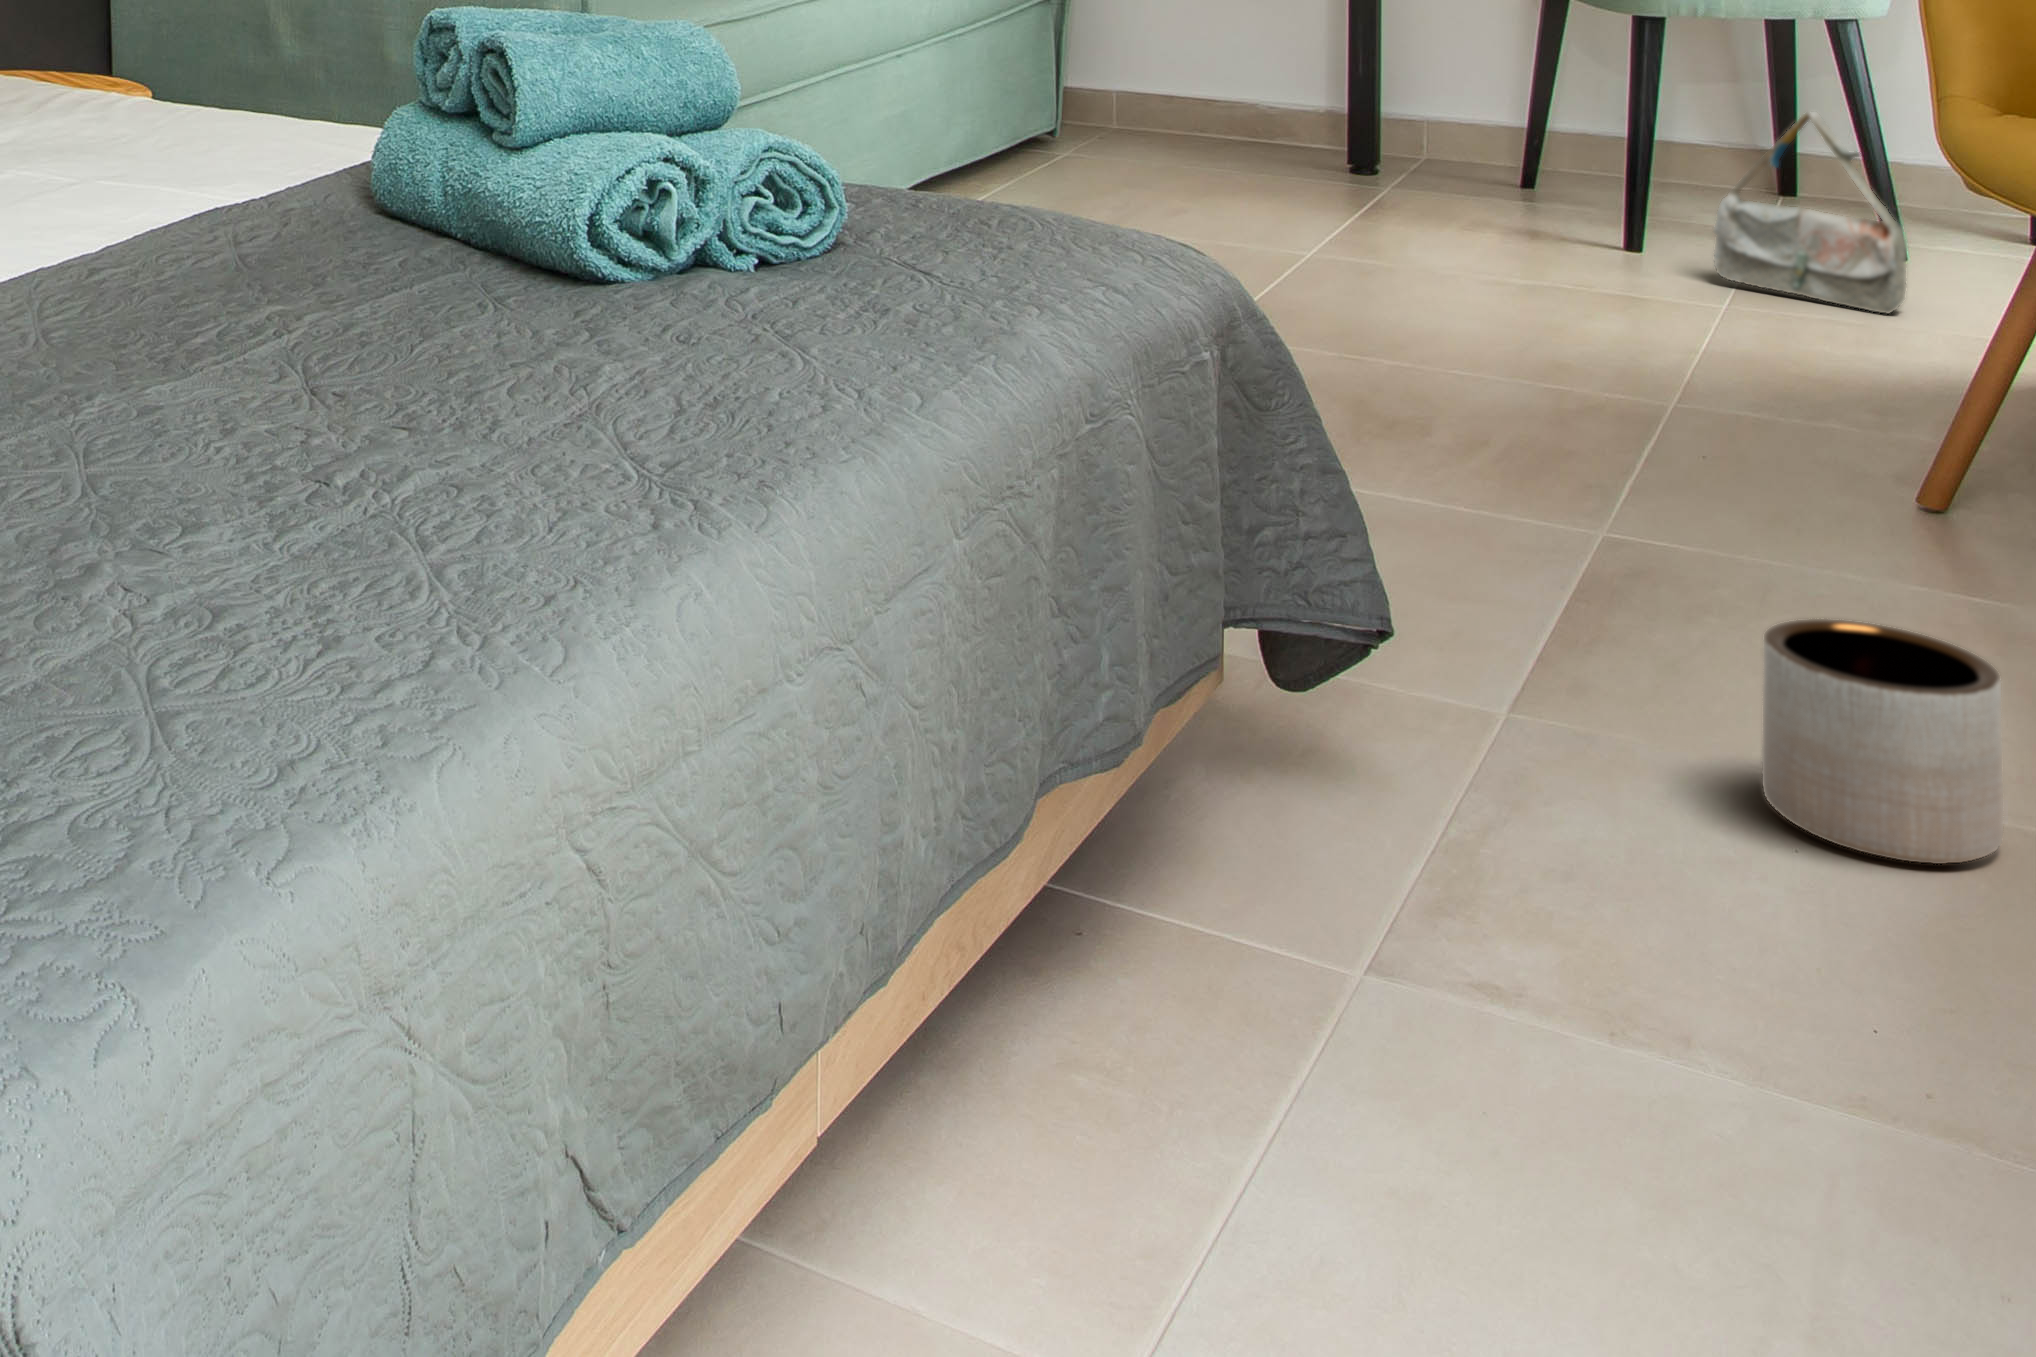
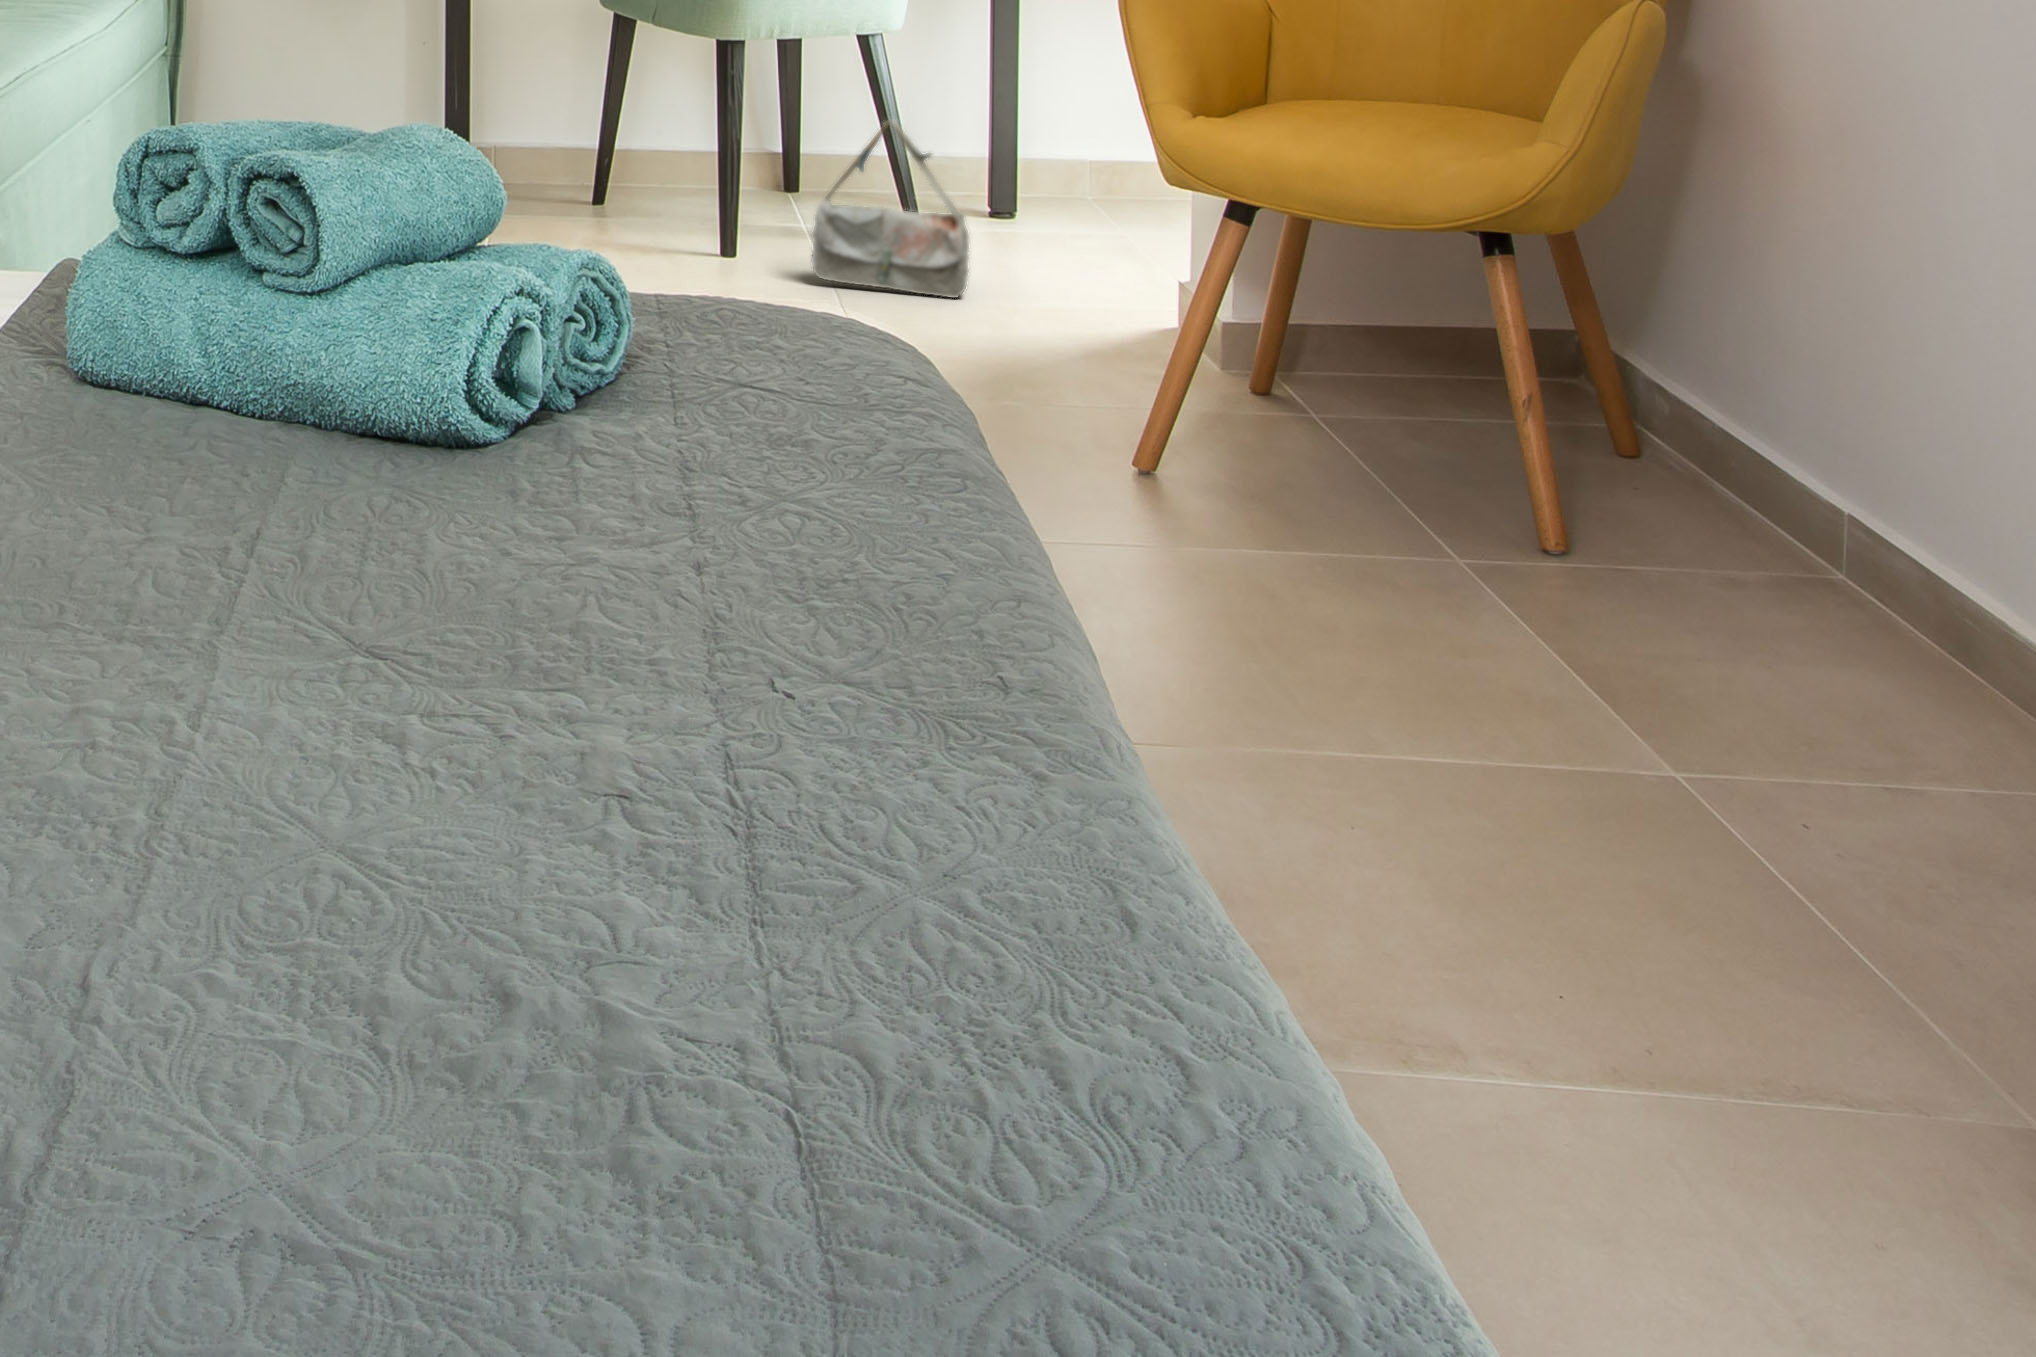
planter: present [1762,619,2003,864] -> none [1266,602,1469,825]

